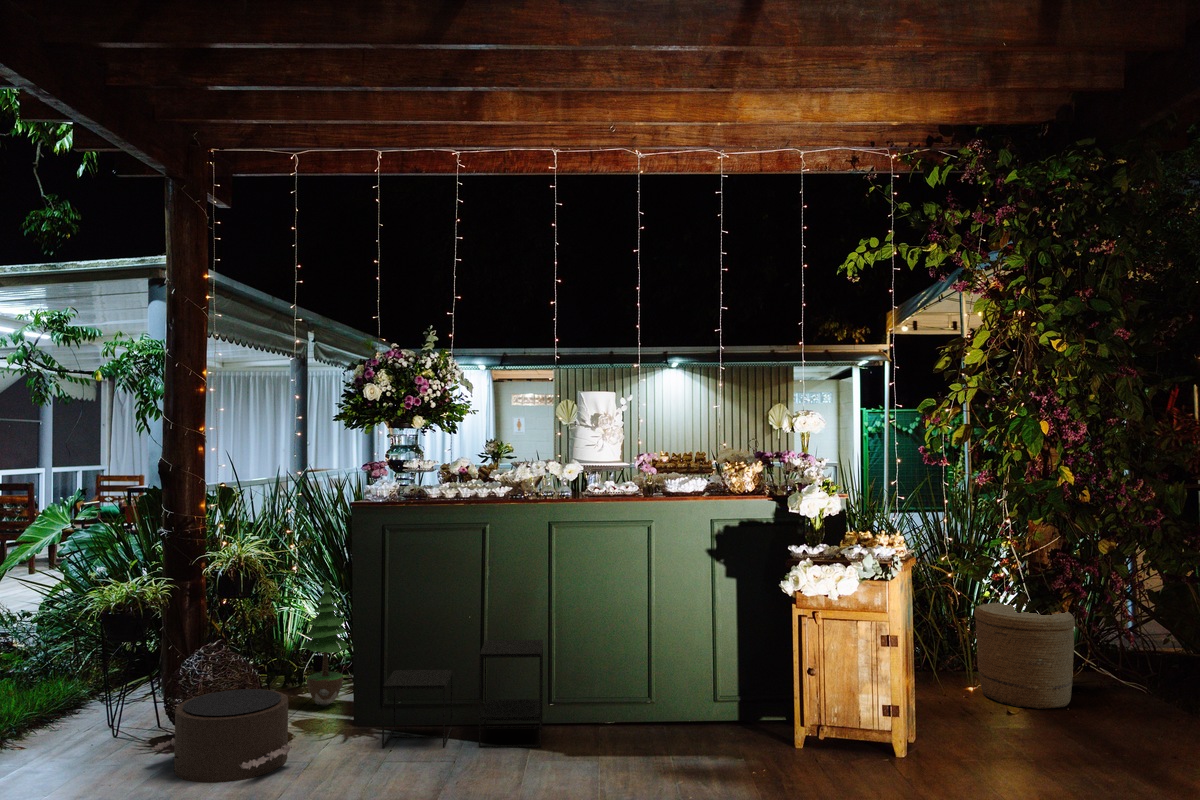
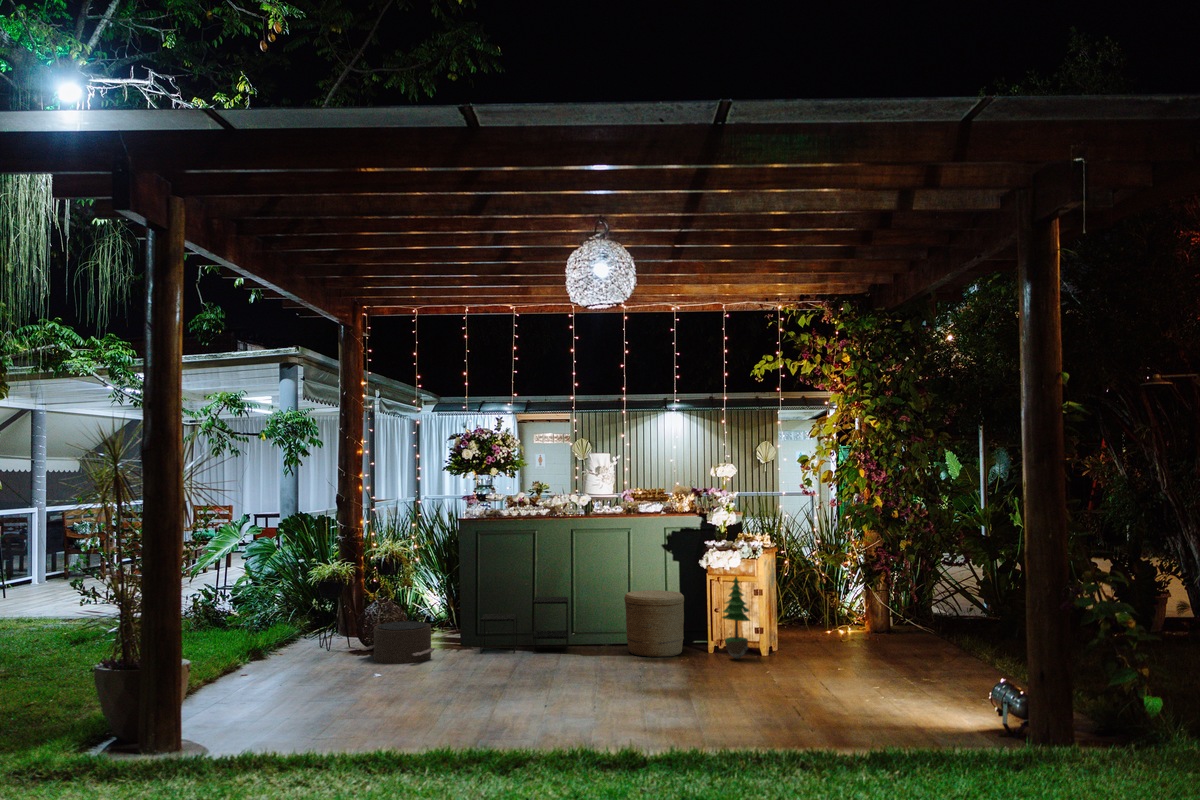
potted tree: present [303,581,349,707] -> present [722,577,750,659]
woven basket: present [974,603,1075,709] -> present [624,590,684,657]

